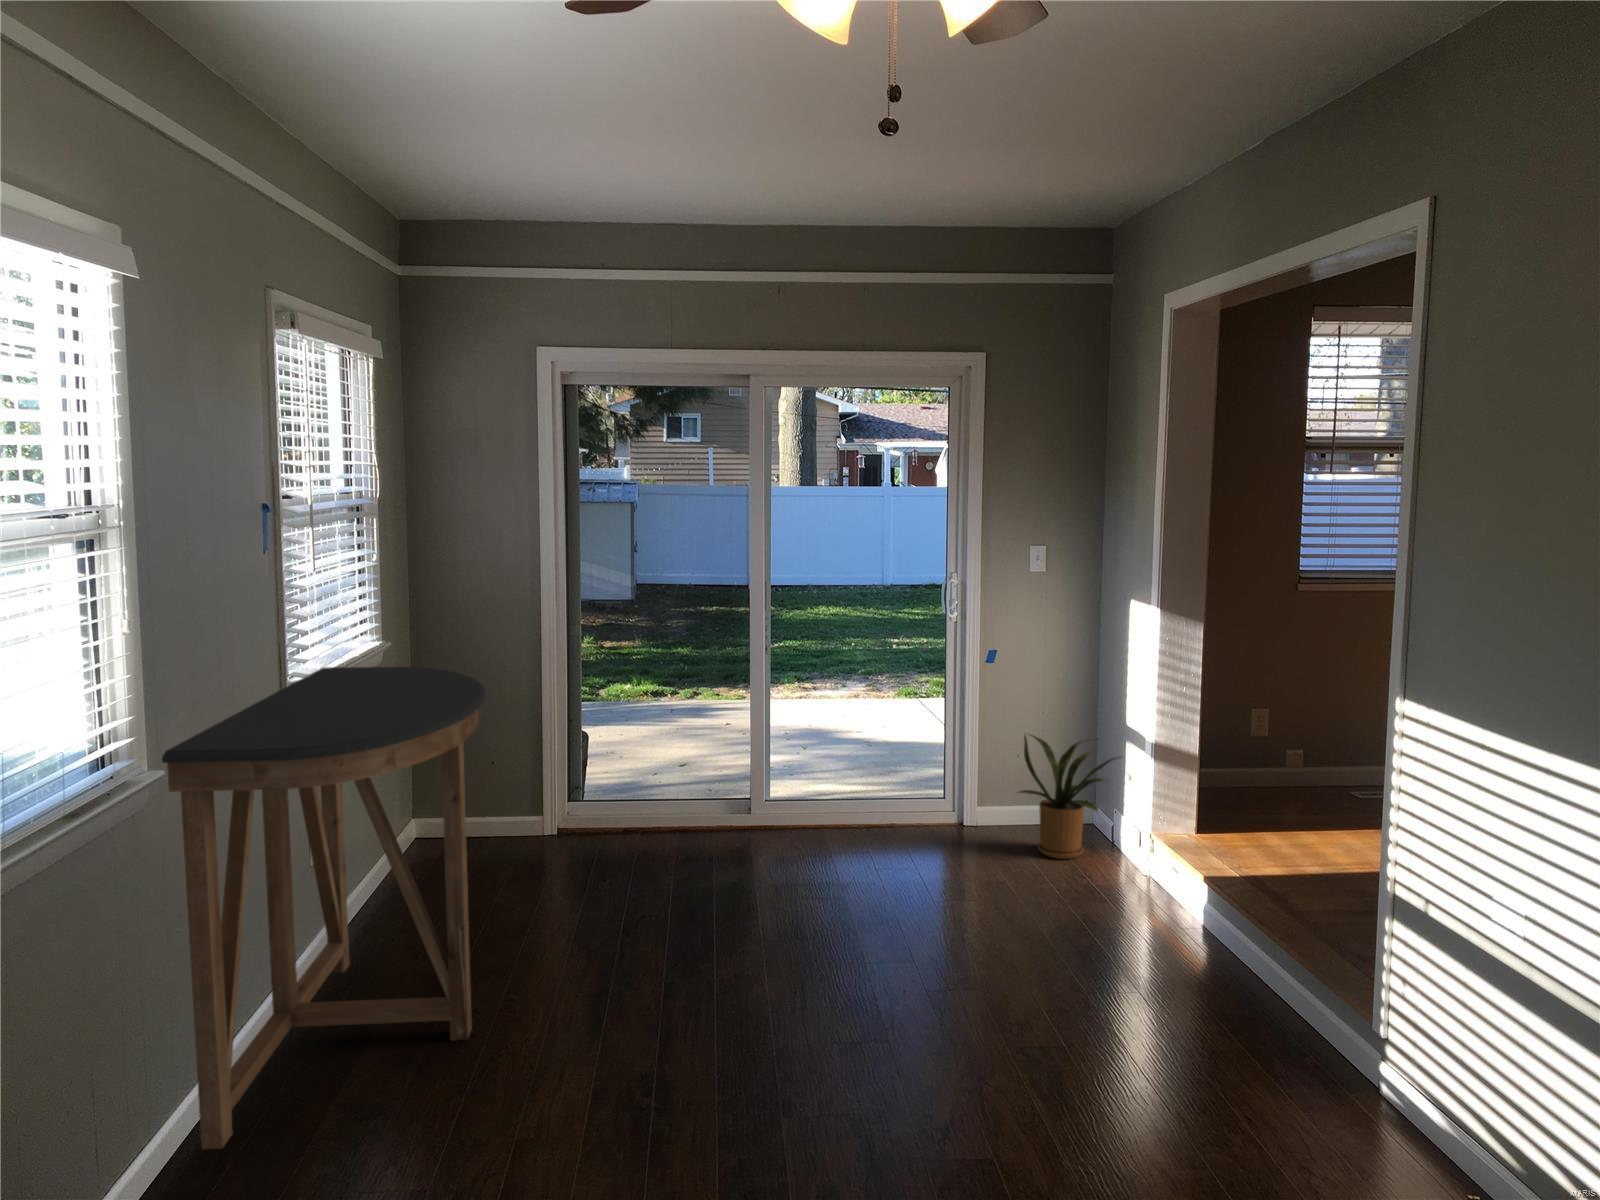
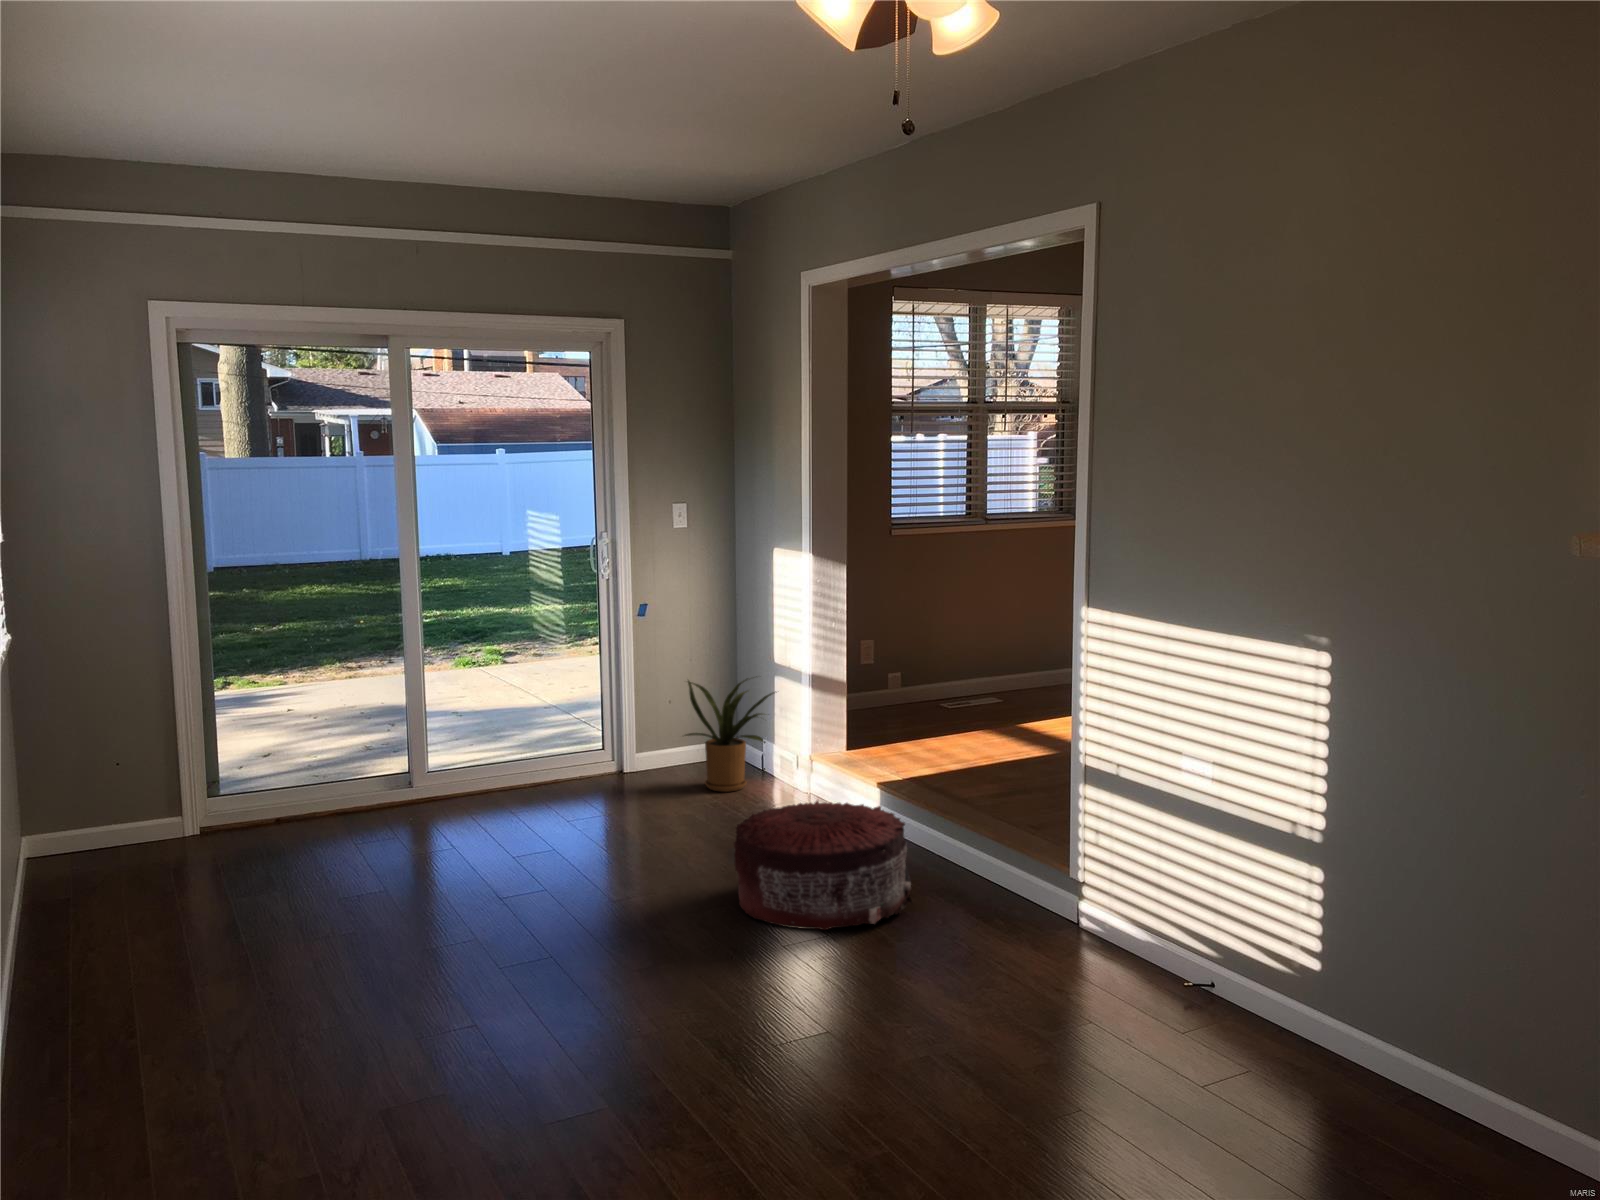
console table: present [162,667,486,1149] -> none [20,642,281,1136]
pouf: none [981,901,1193,1076] -> present [734,801,912,930]

